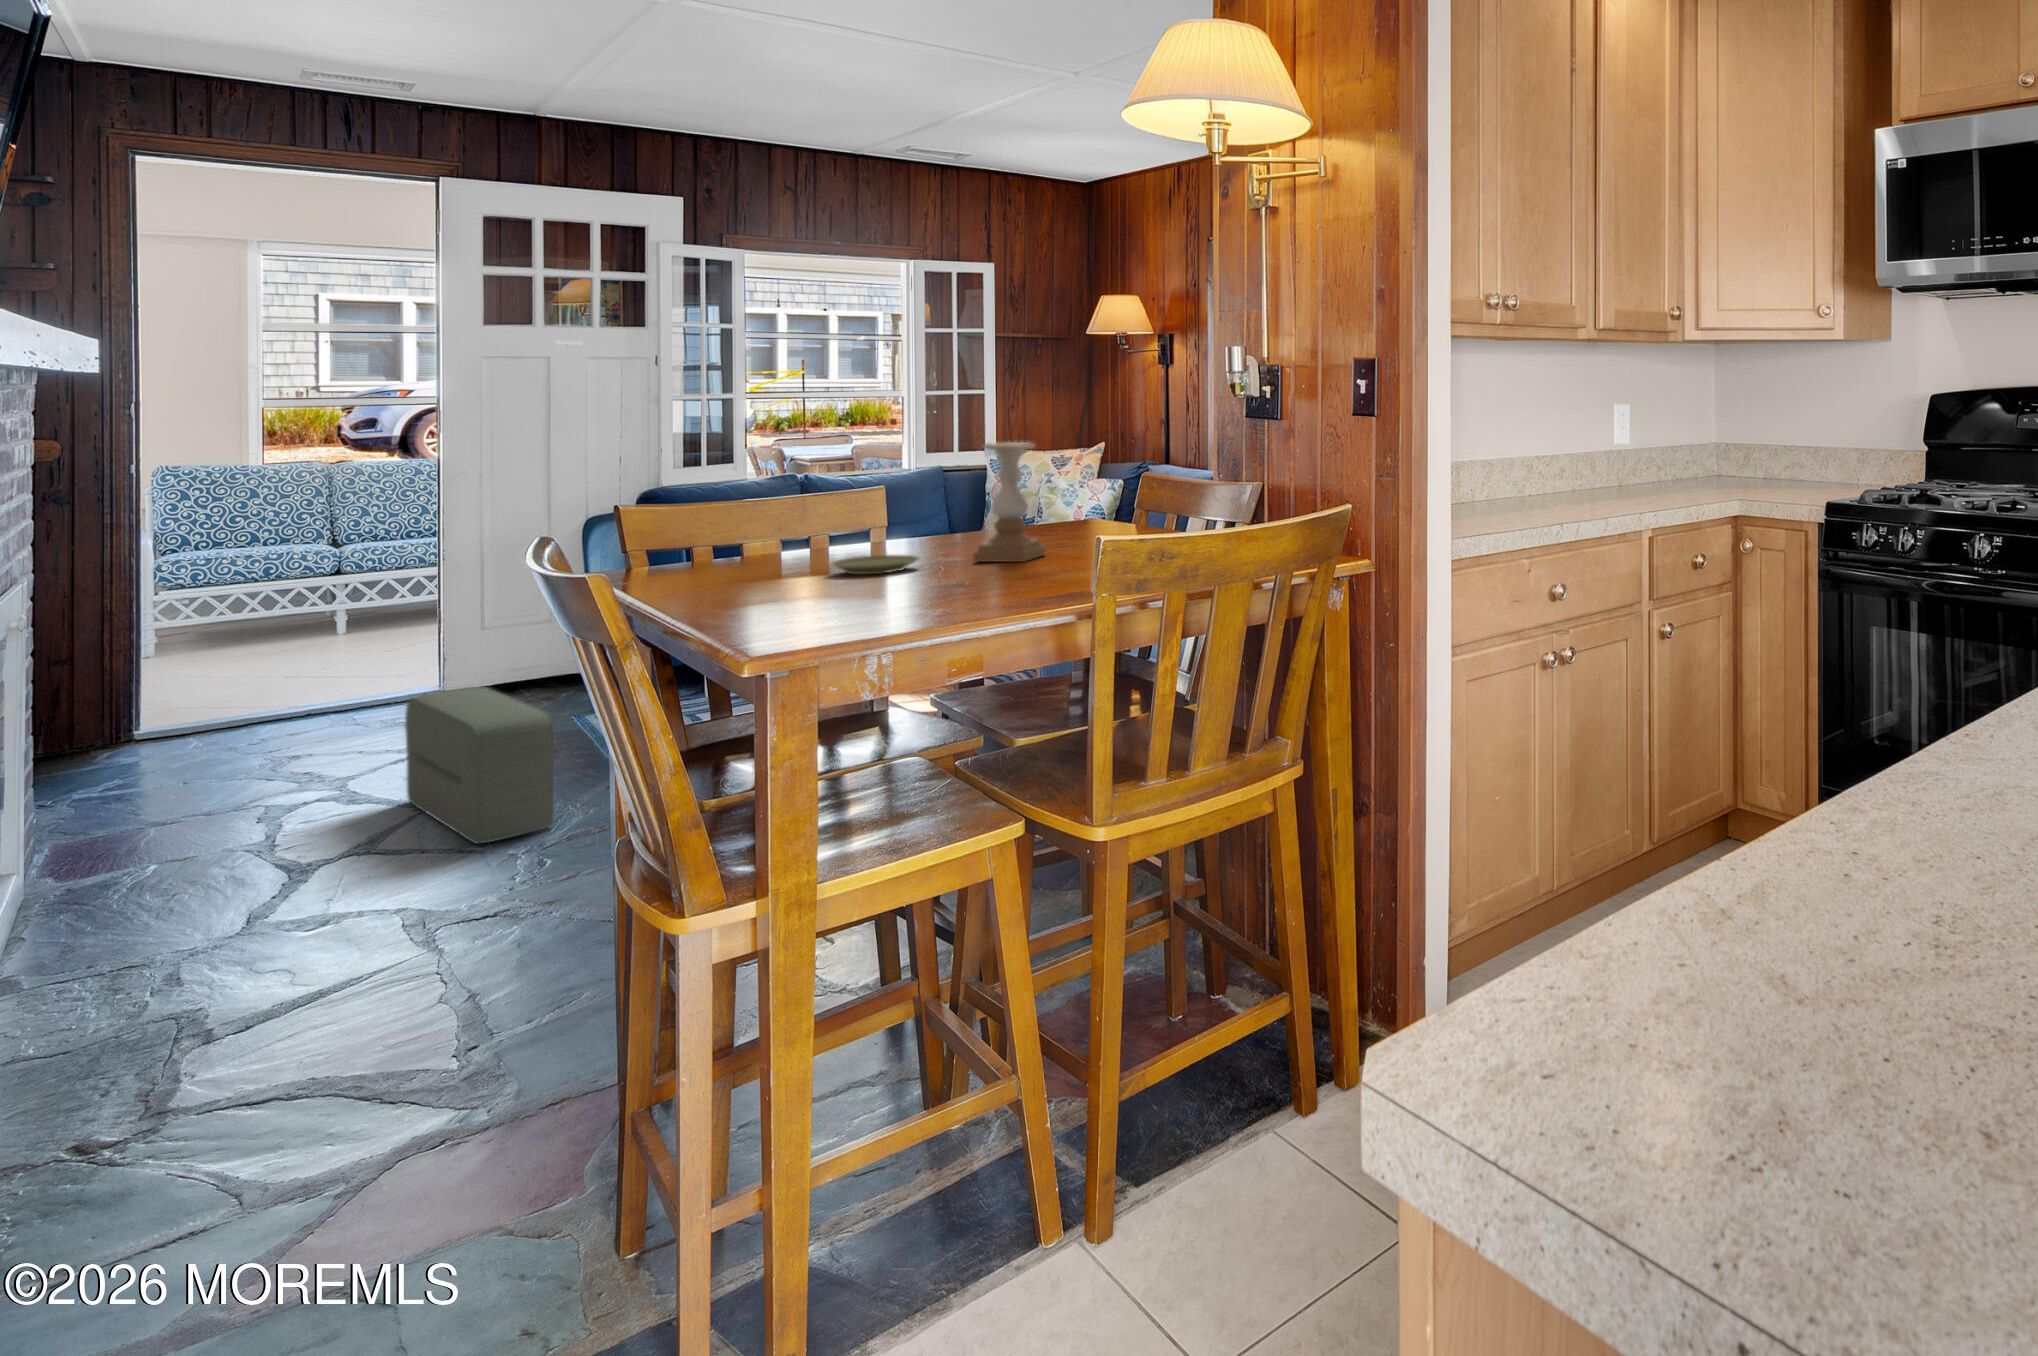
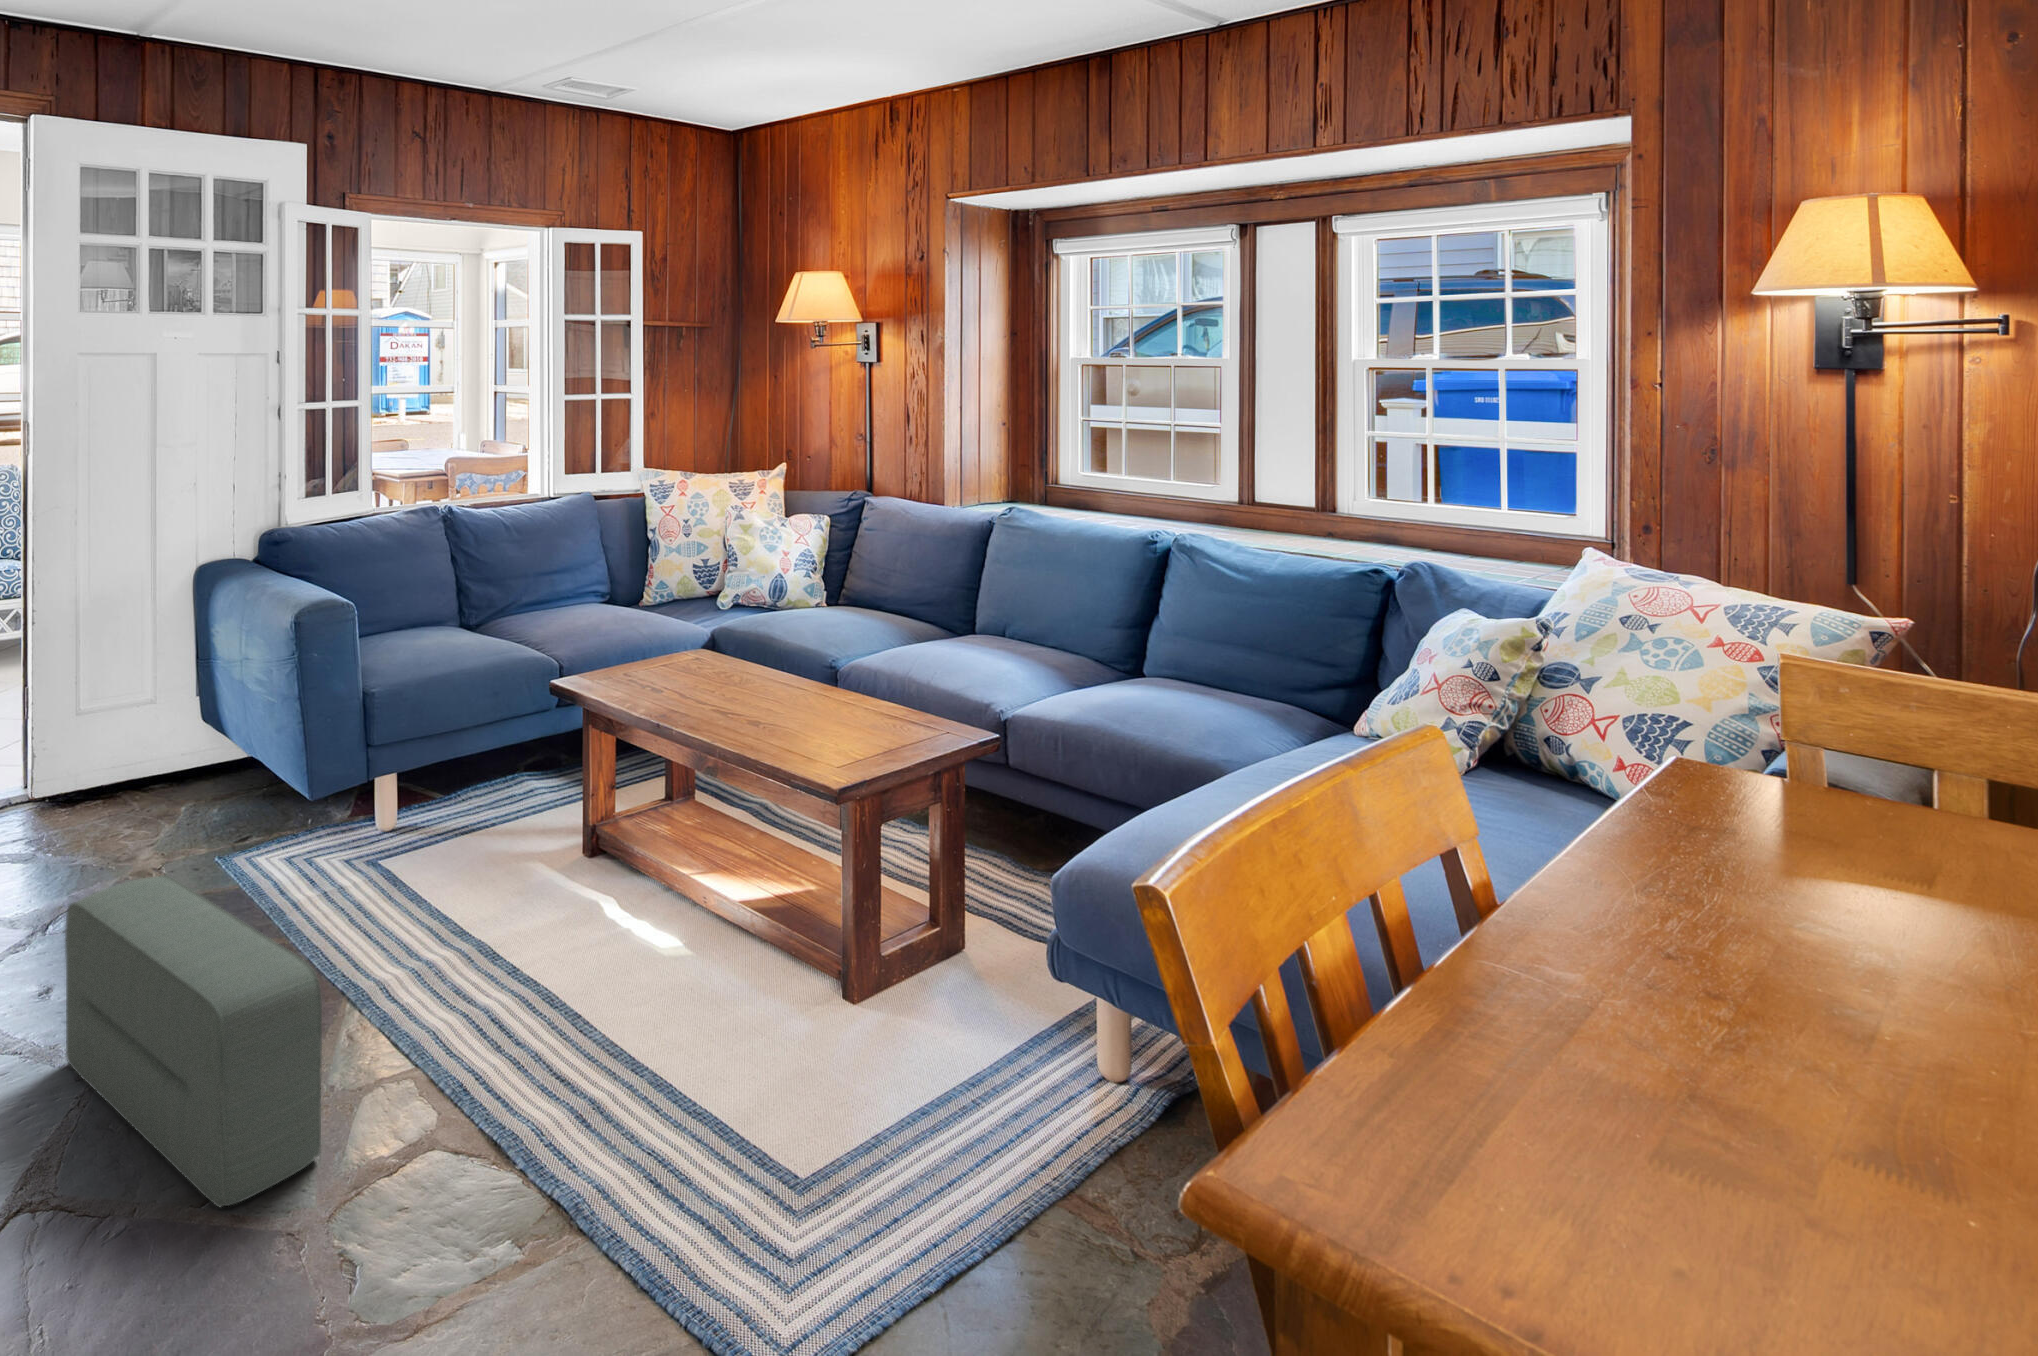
candle holder: present [973,442,1045,562] -> none [1715,629,1966,983]
plate: present [832,555,919,574] -> none [1527,945,1815,1070]

